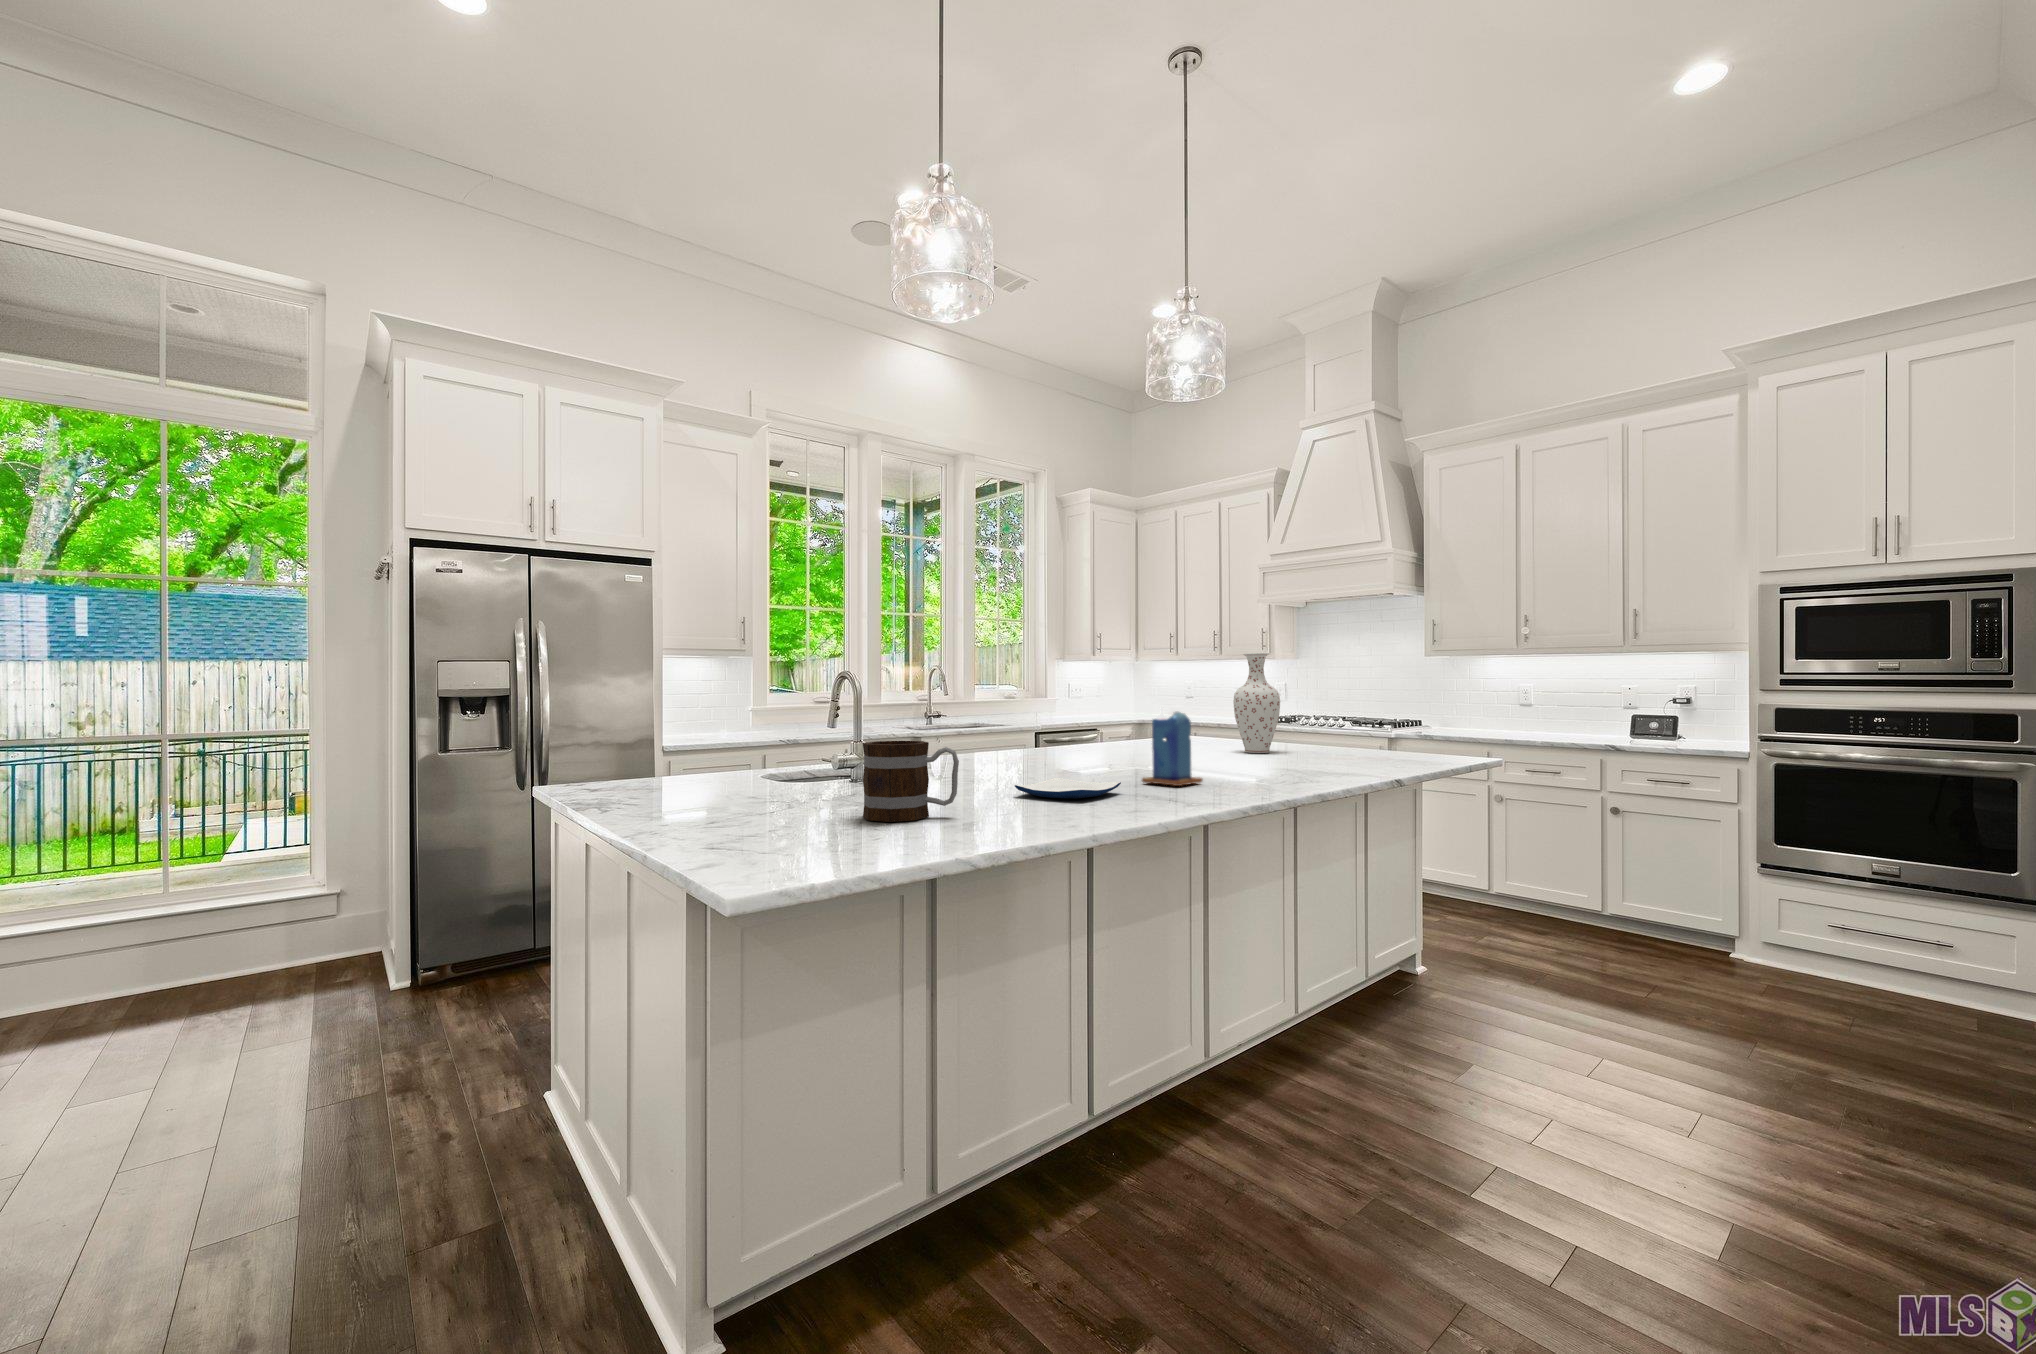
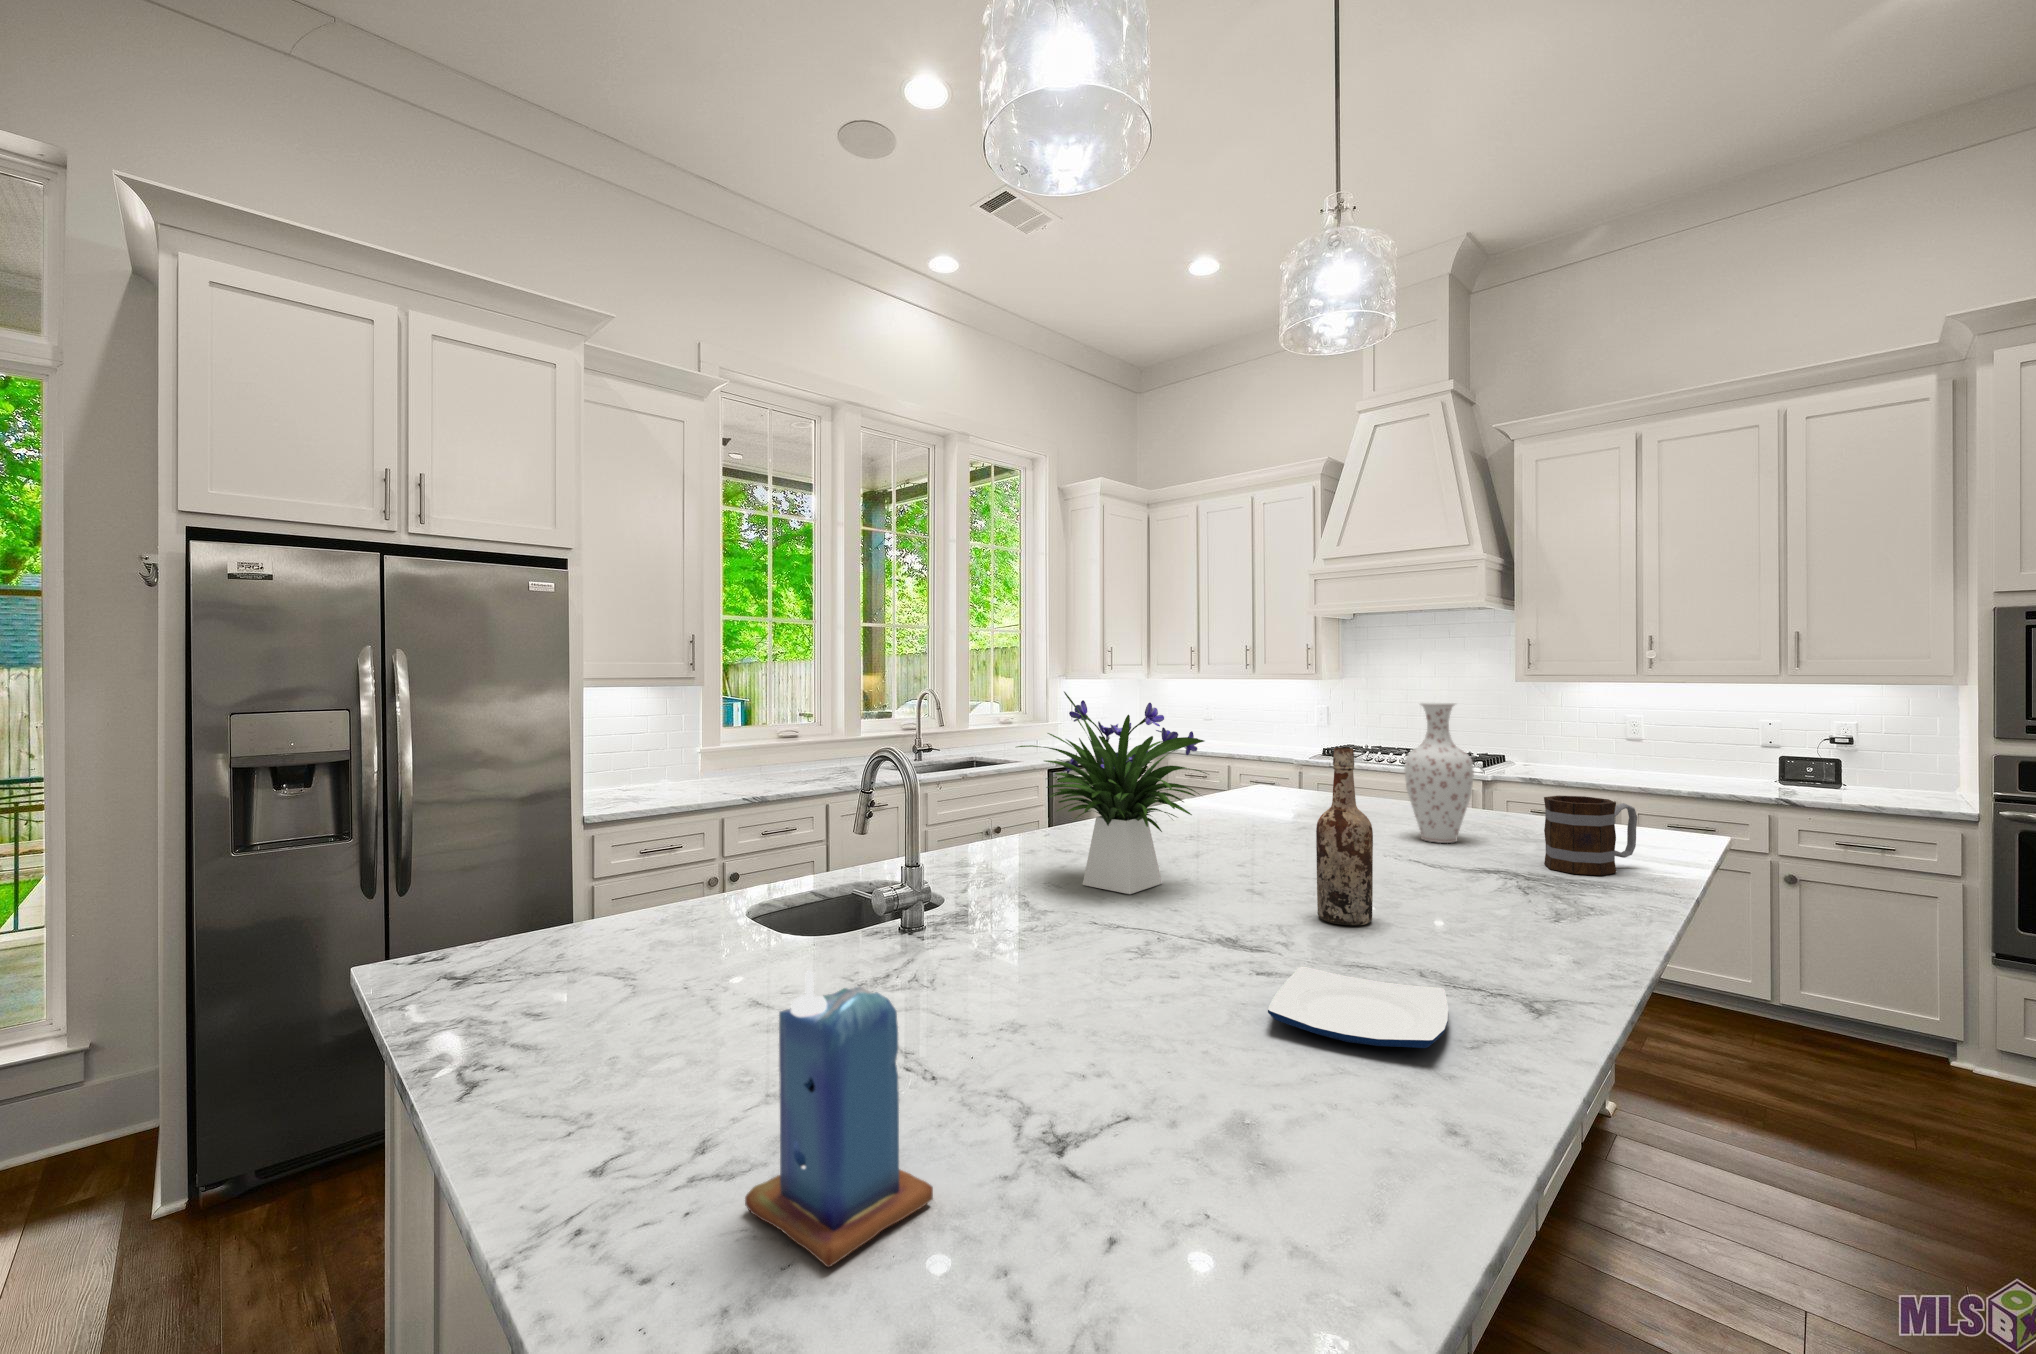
flower arrangement: none [933,639,1060,767] -> present [1017,692,1209,894]
wine bottle: none [1107,667,1140,775] -> present [1316,747,1373,925]
candle: present [1142,708,1202,786] -> present [745,970,933,1268]
mug: present [863,740,959,822] -> present [1544,796,1637,875]

